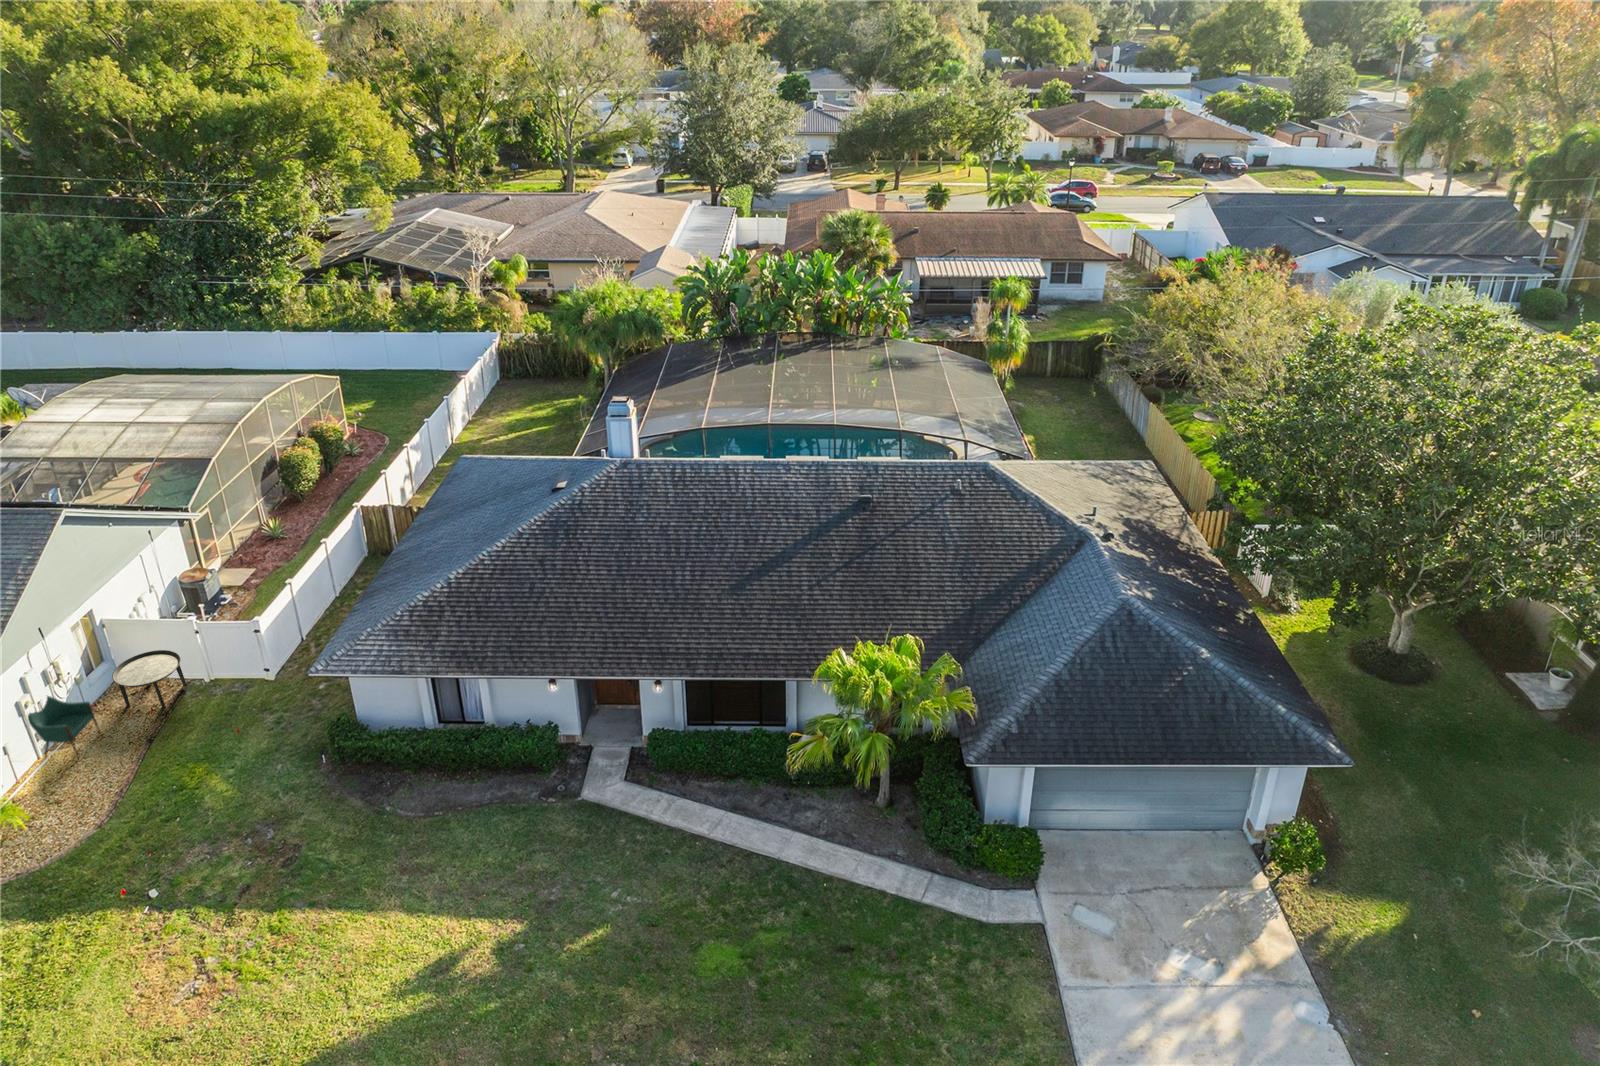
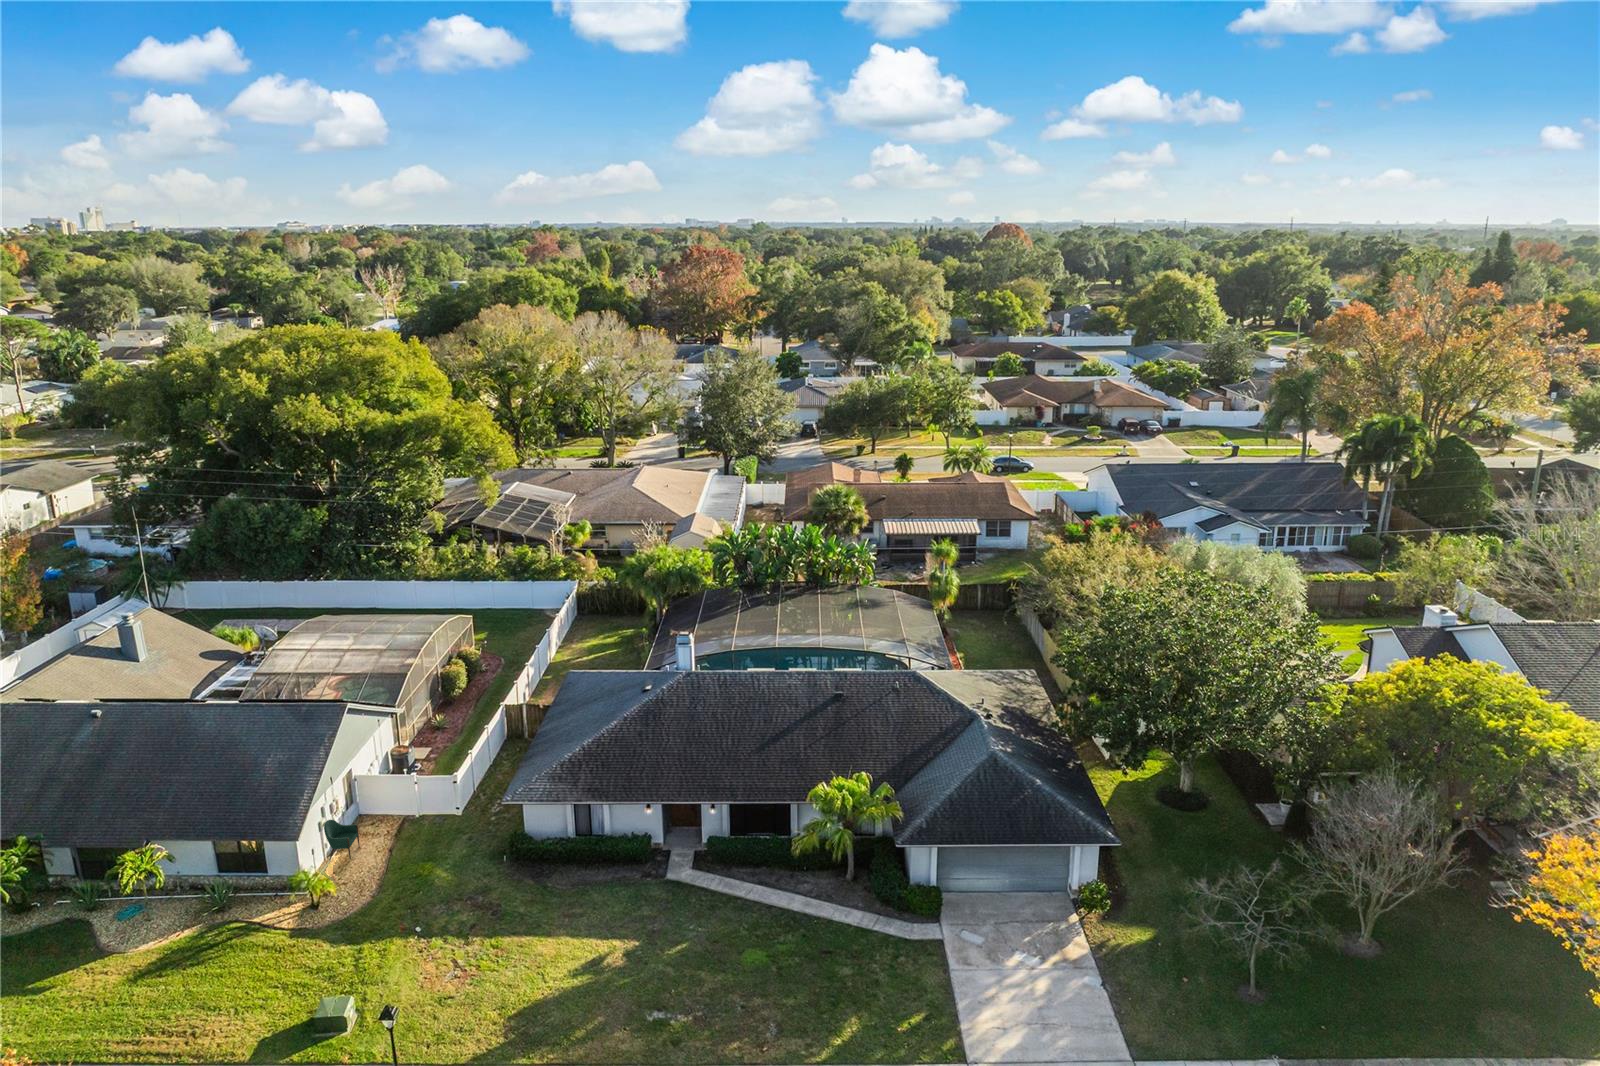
round table: present [112,650,187,708] -> none [366,795,406,832]

